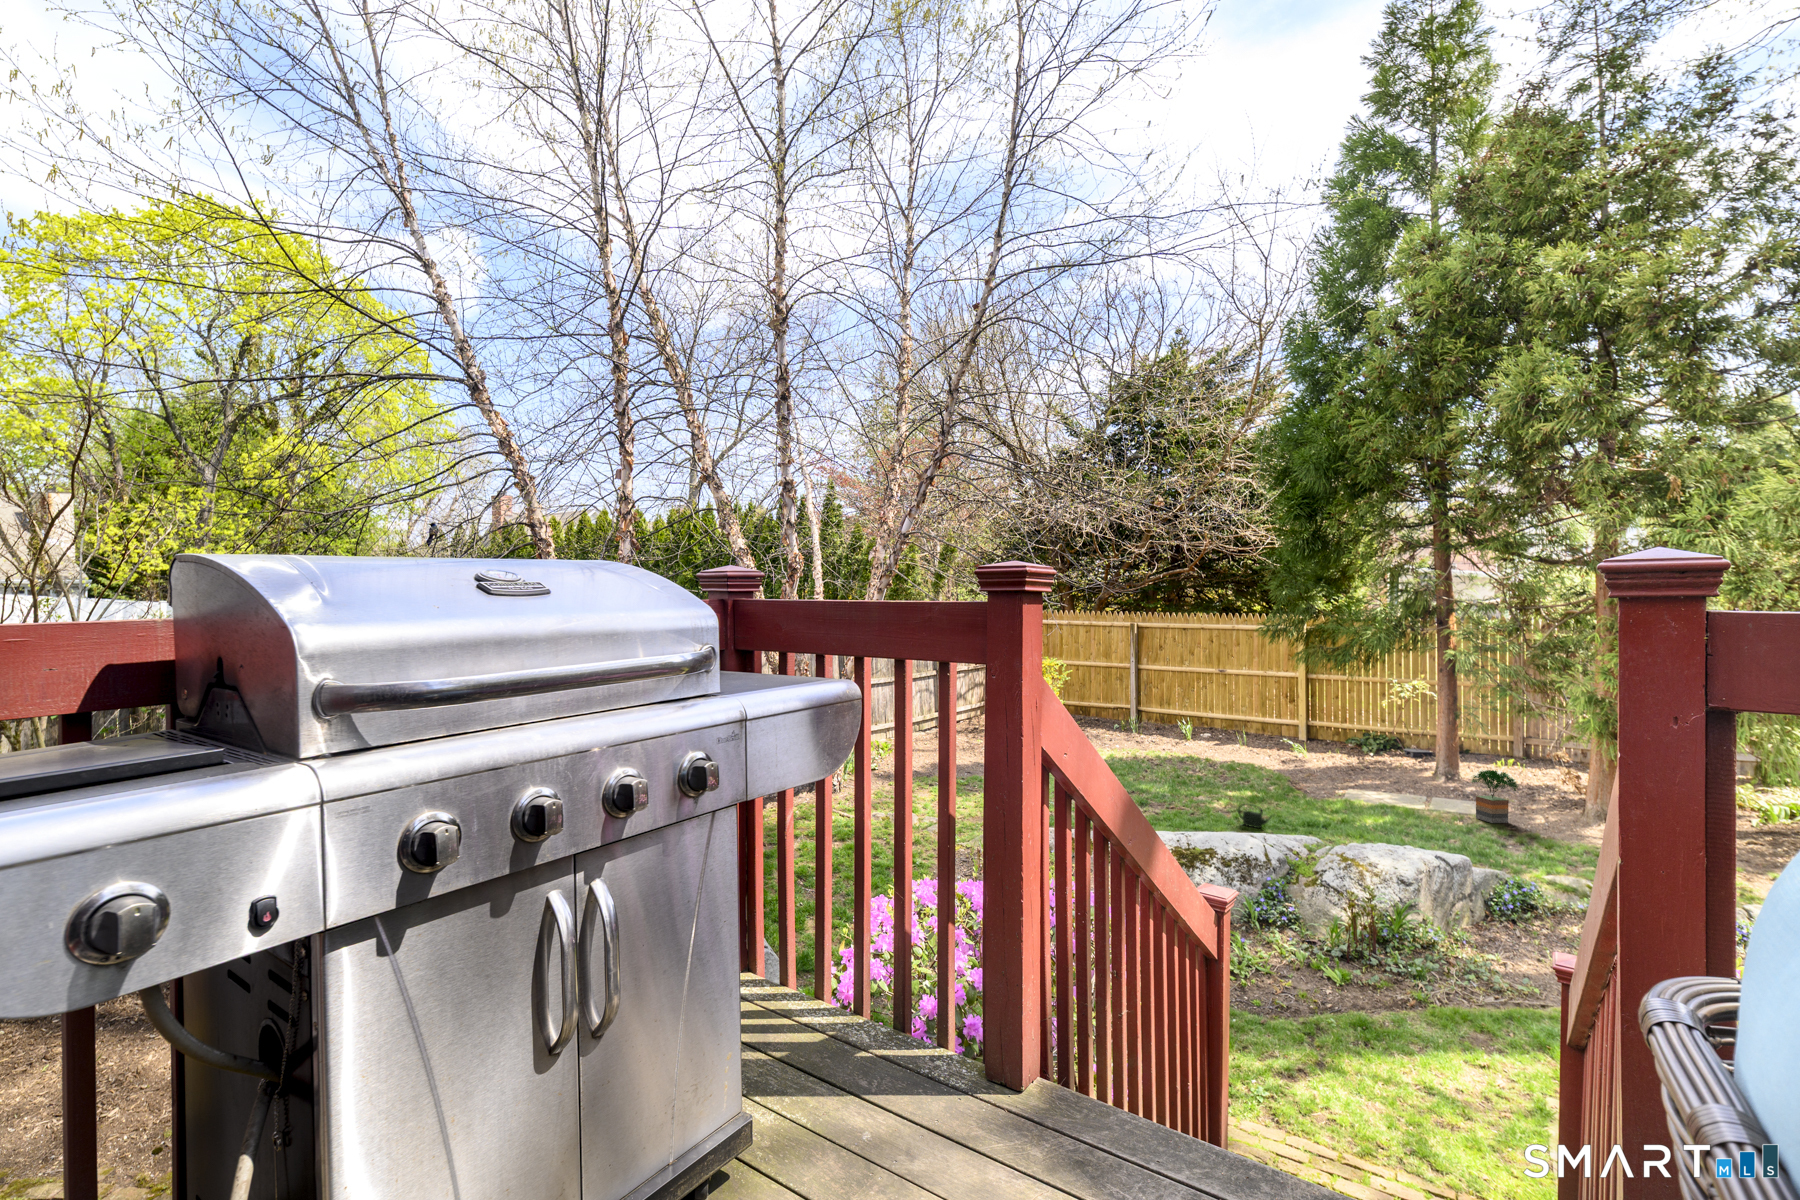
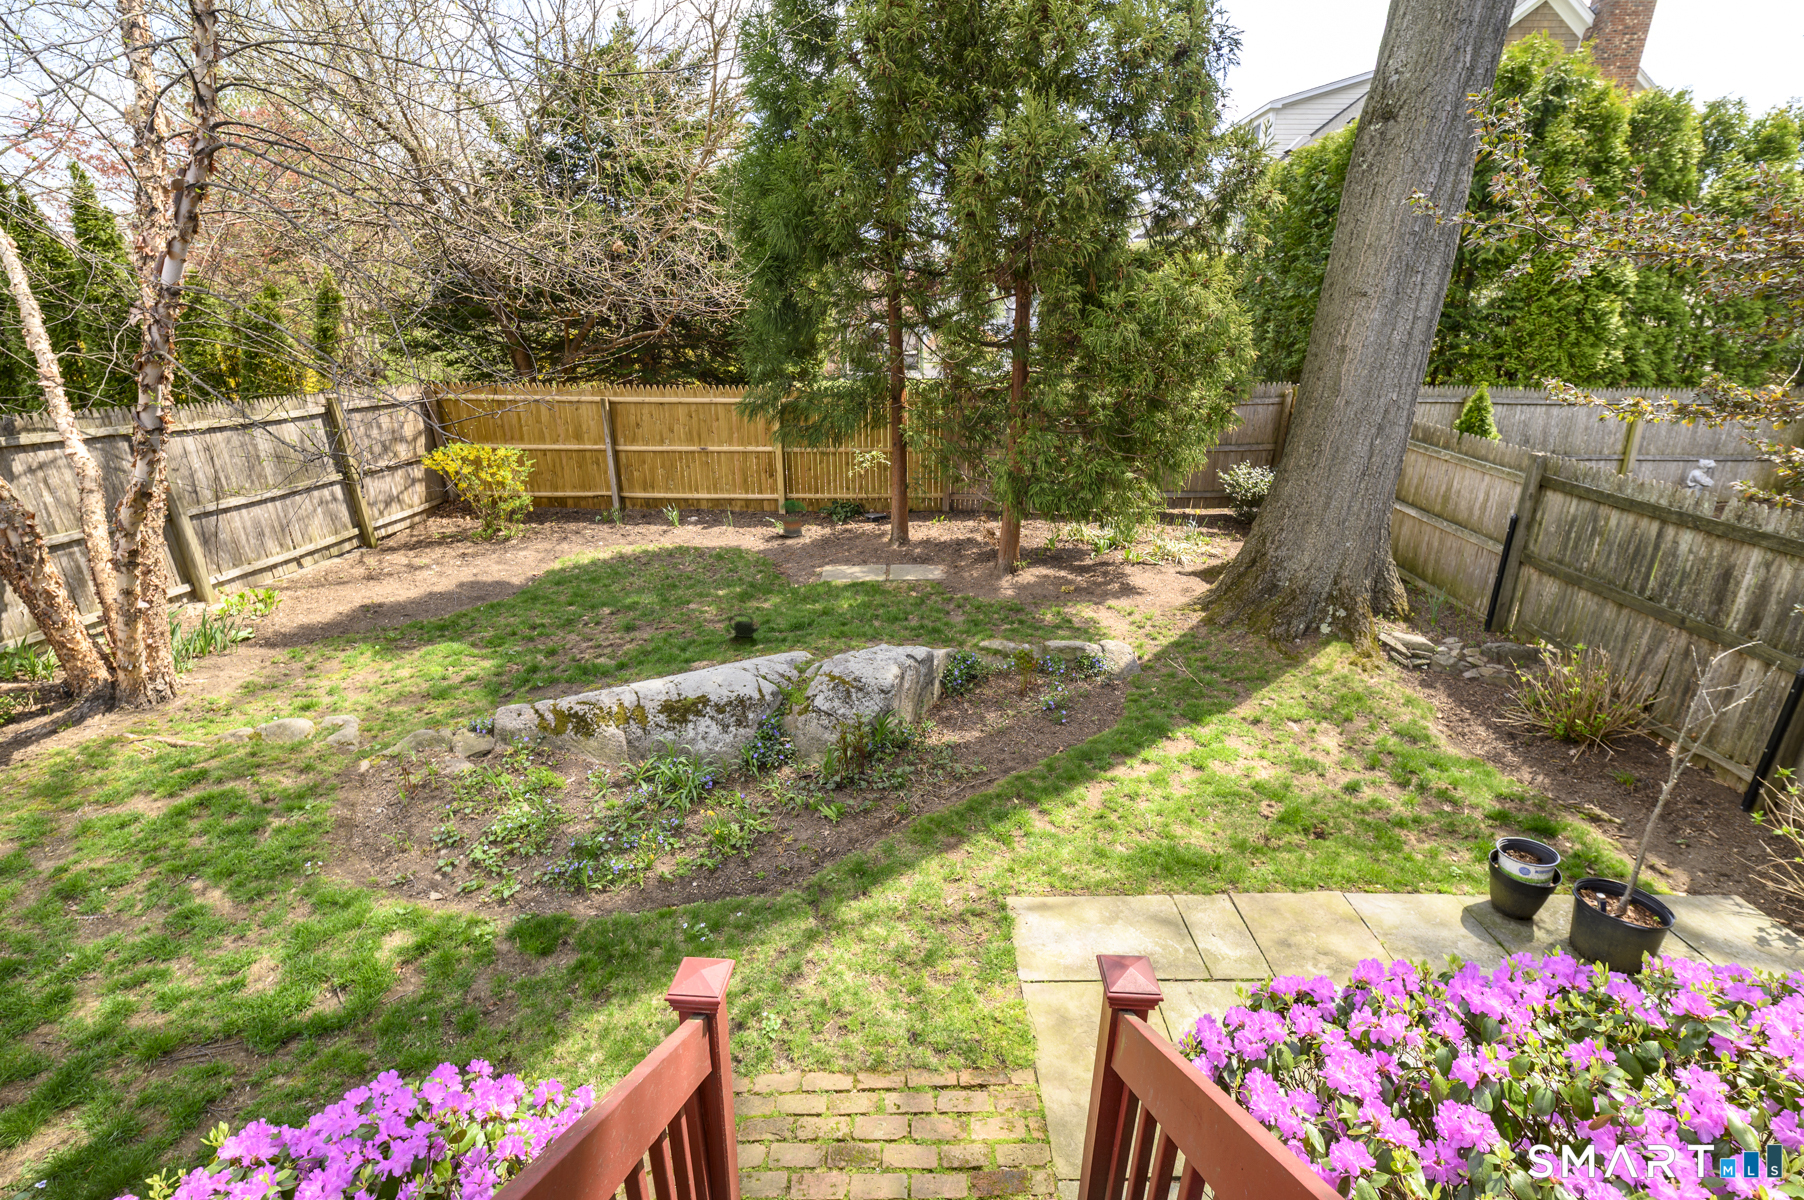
potted tree: present [1472,770,1518,823] -> present [780,500,806,537]

